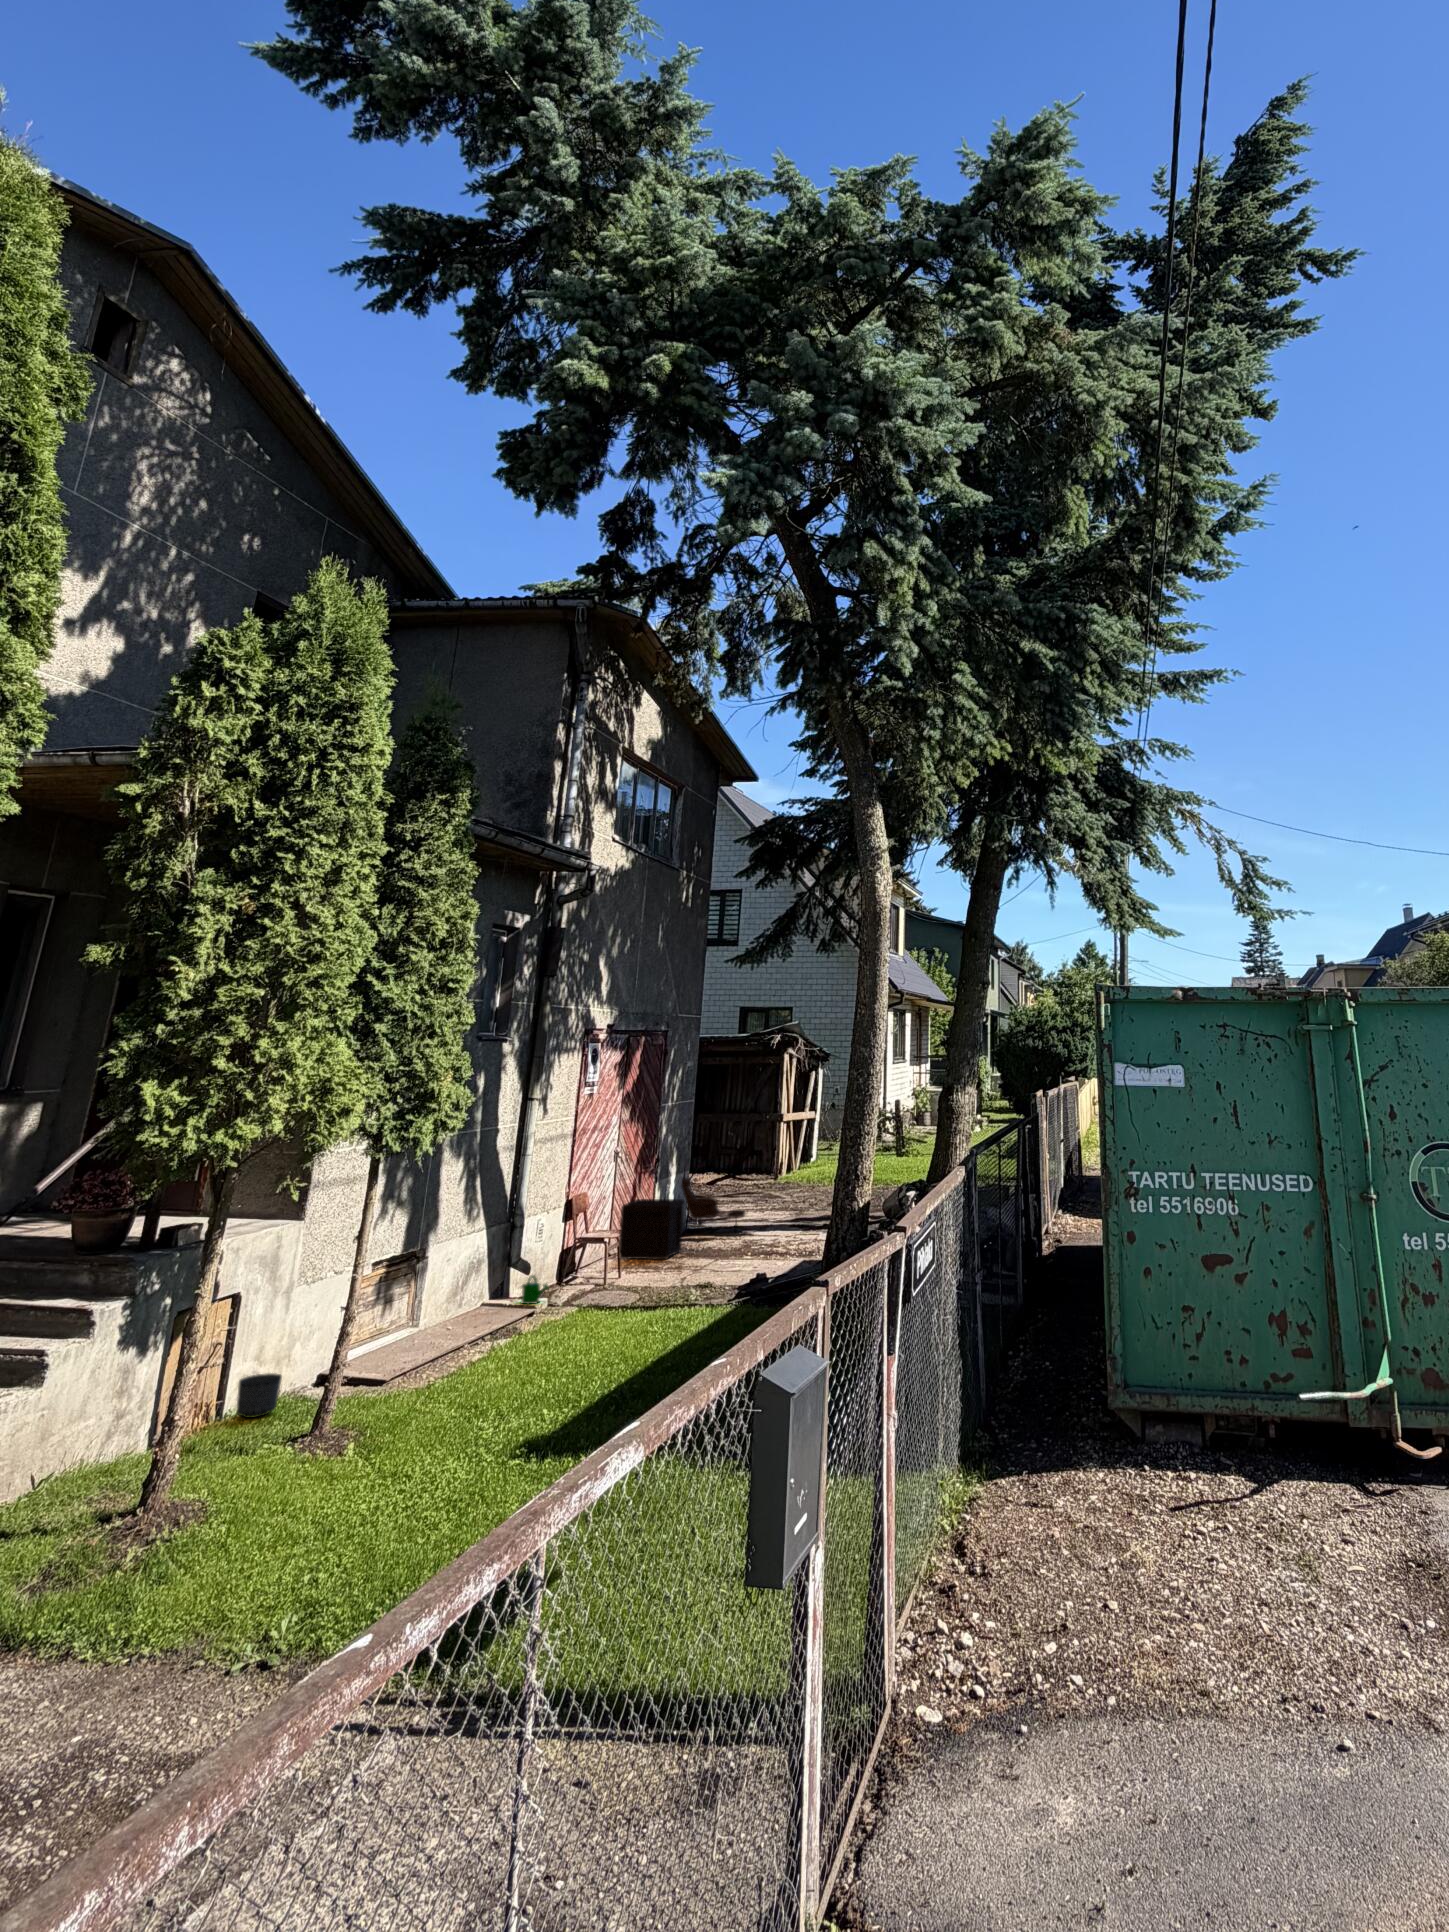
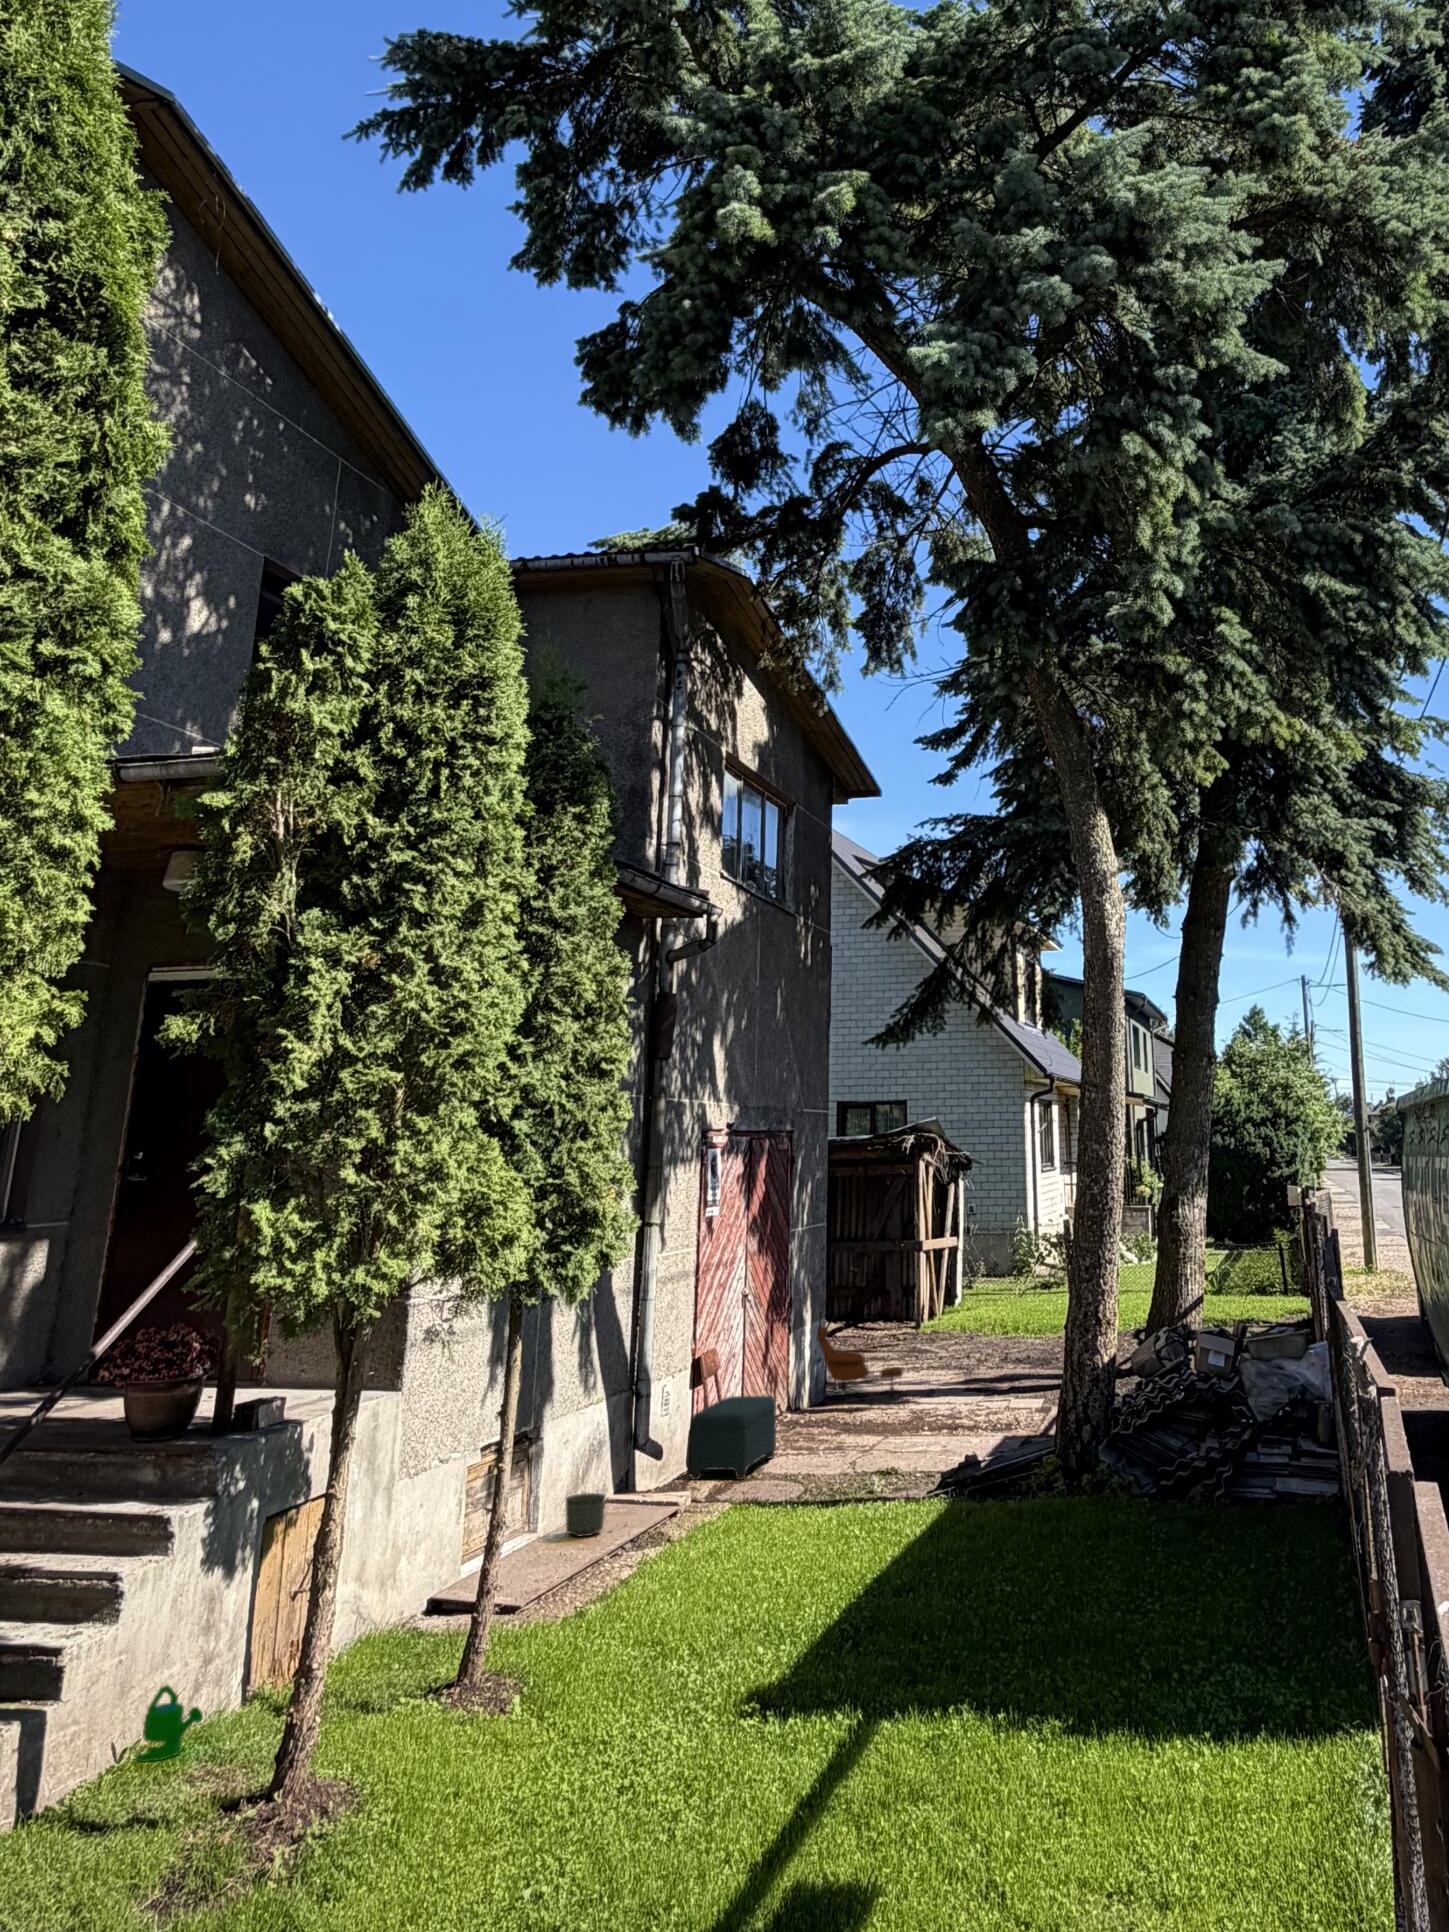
wooden crate: present [619,1199,684,1259] -> none [754,1355,834,1436]
bench: none [554,1229,629,1291] -> present [689,1395,776,1480]
watering can: present [521,1275,549,1304] -> present [134,1685,203,1762]
planter: present [236,1373,282,1418] -> present [566,1493,606,1536]

